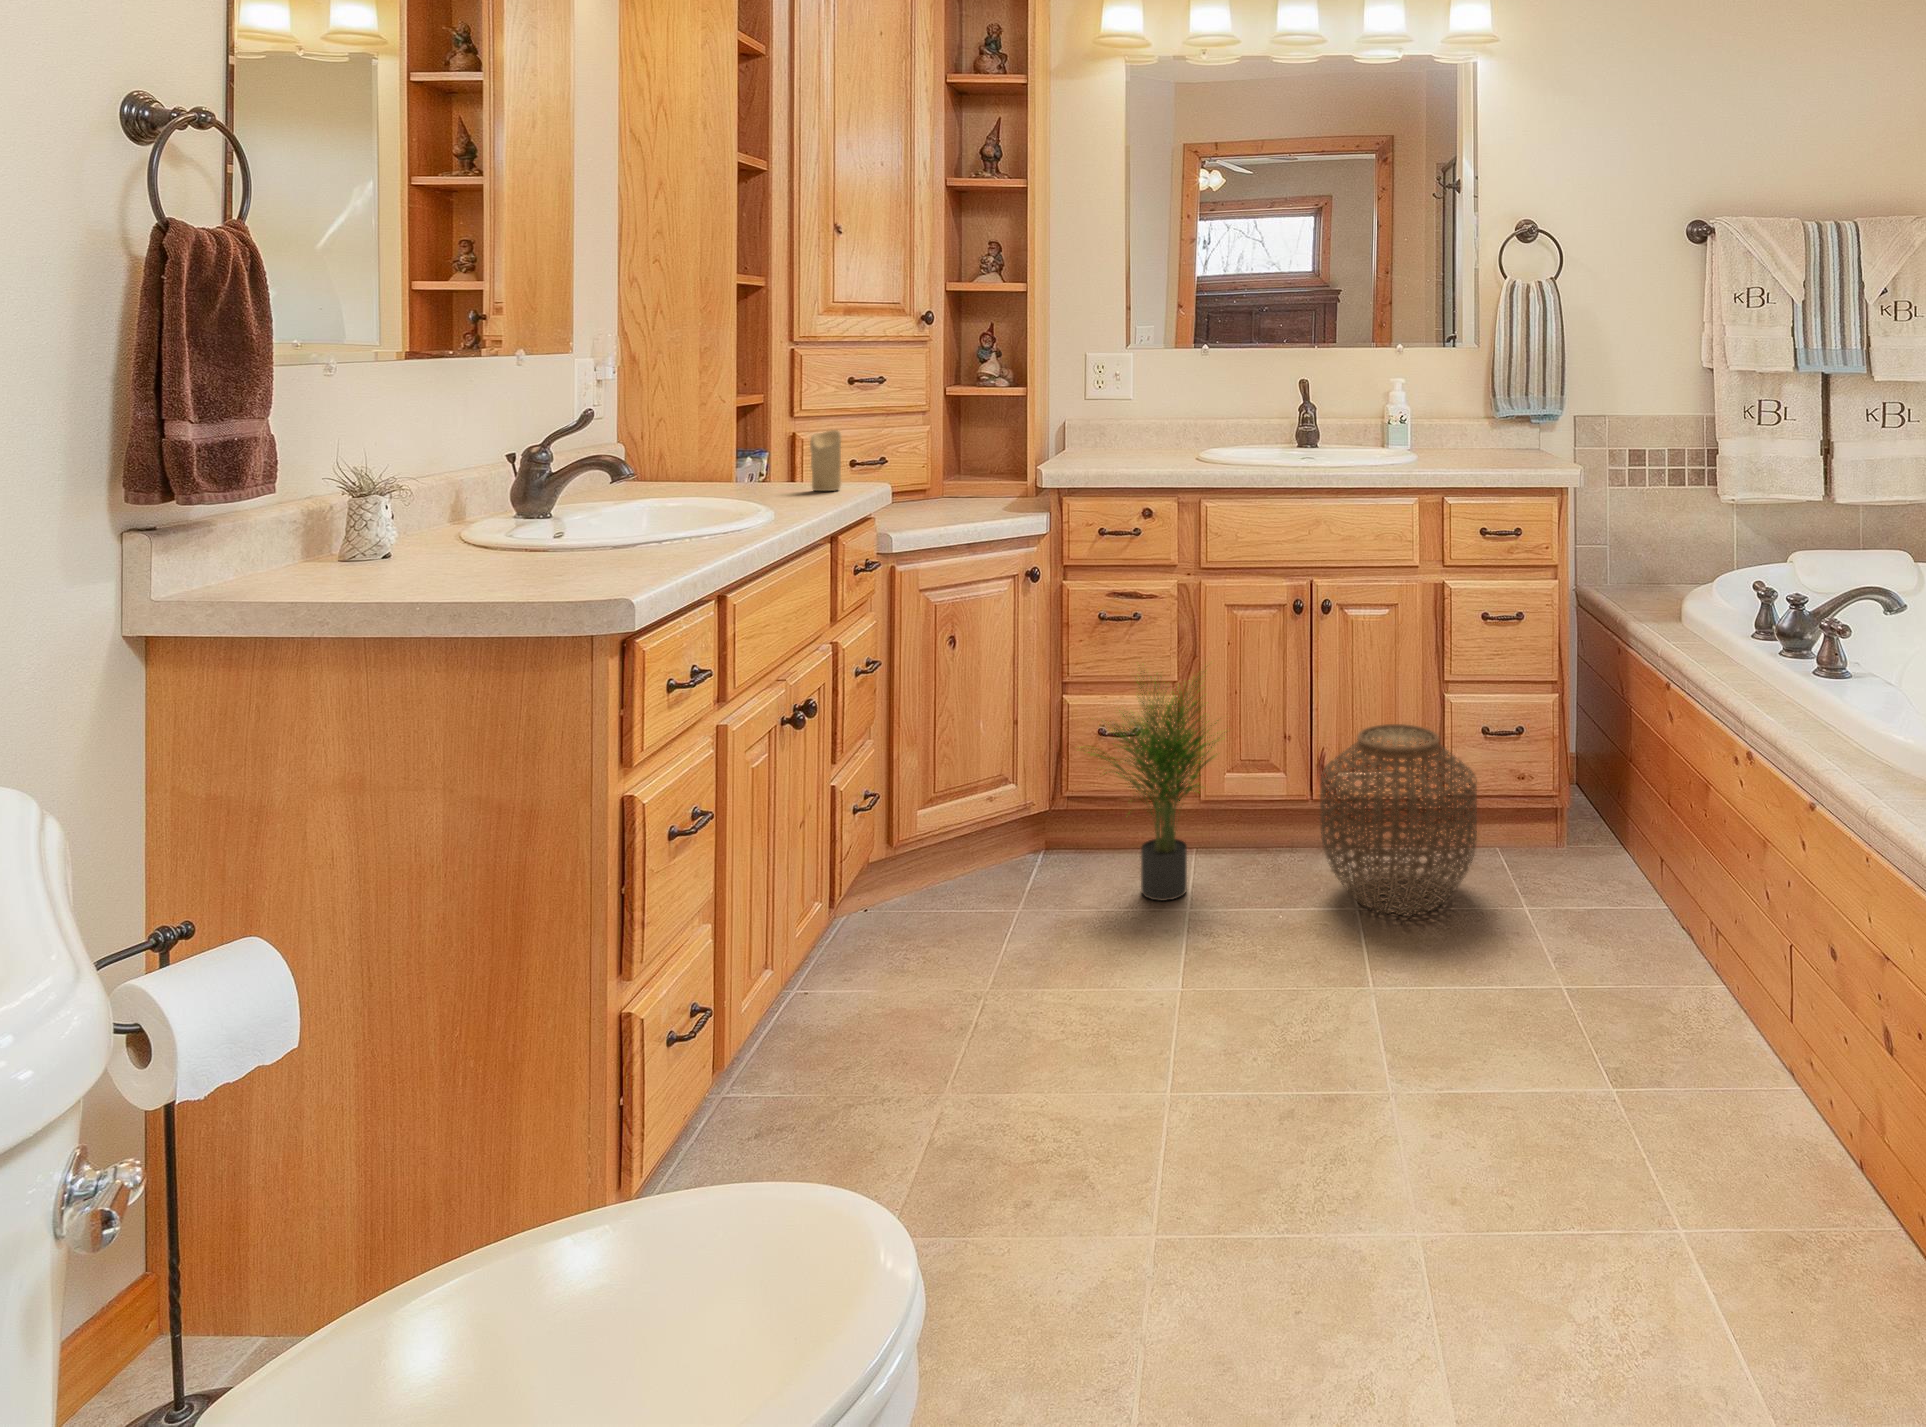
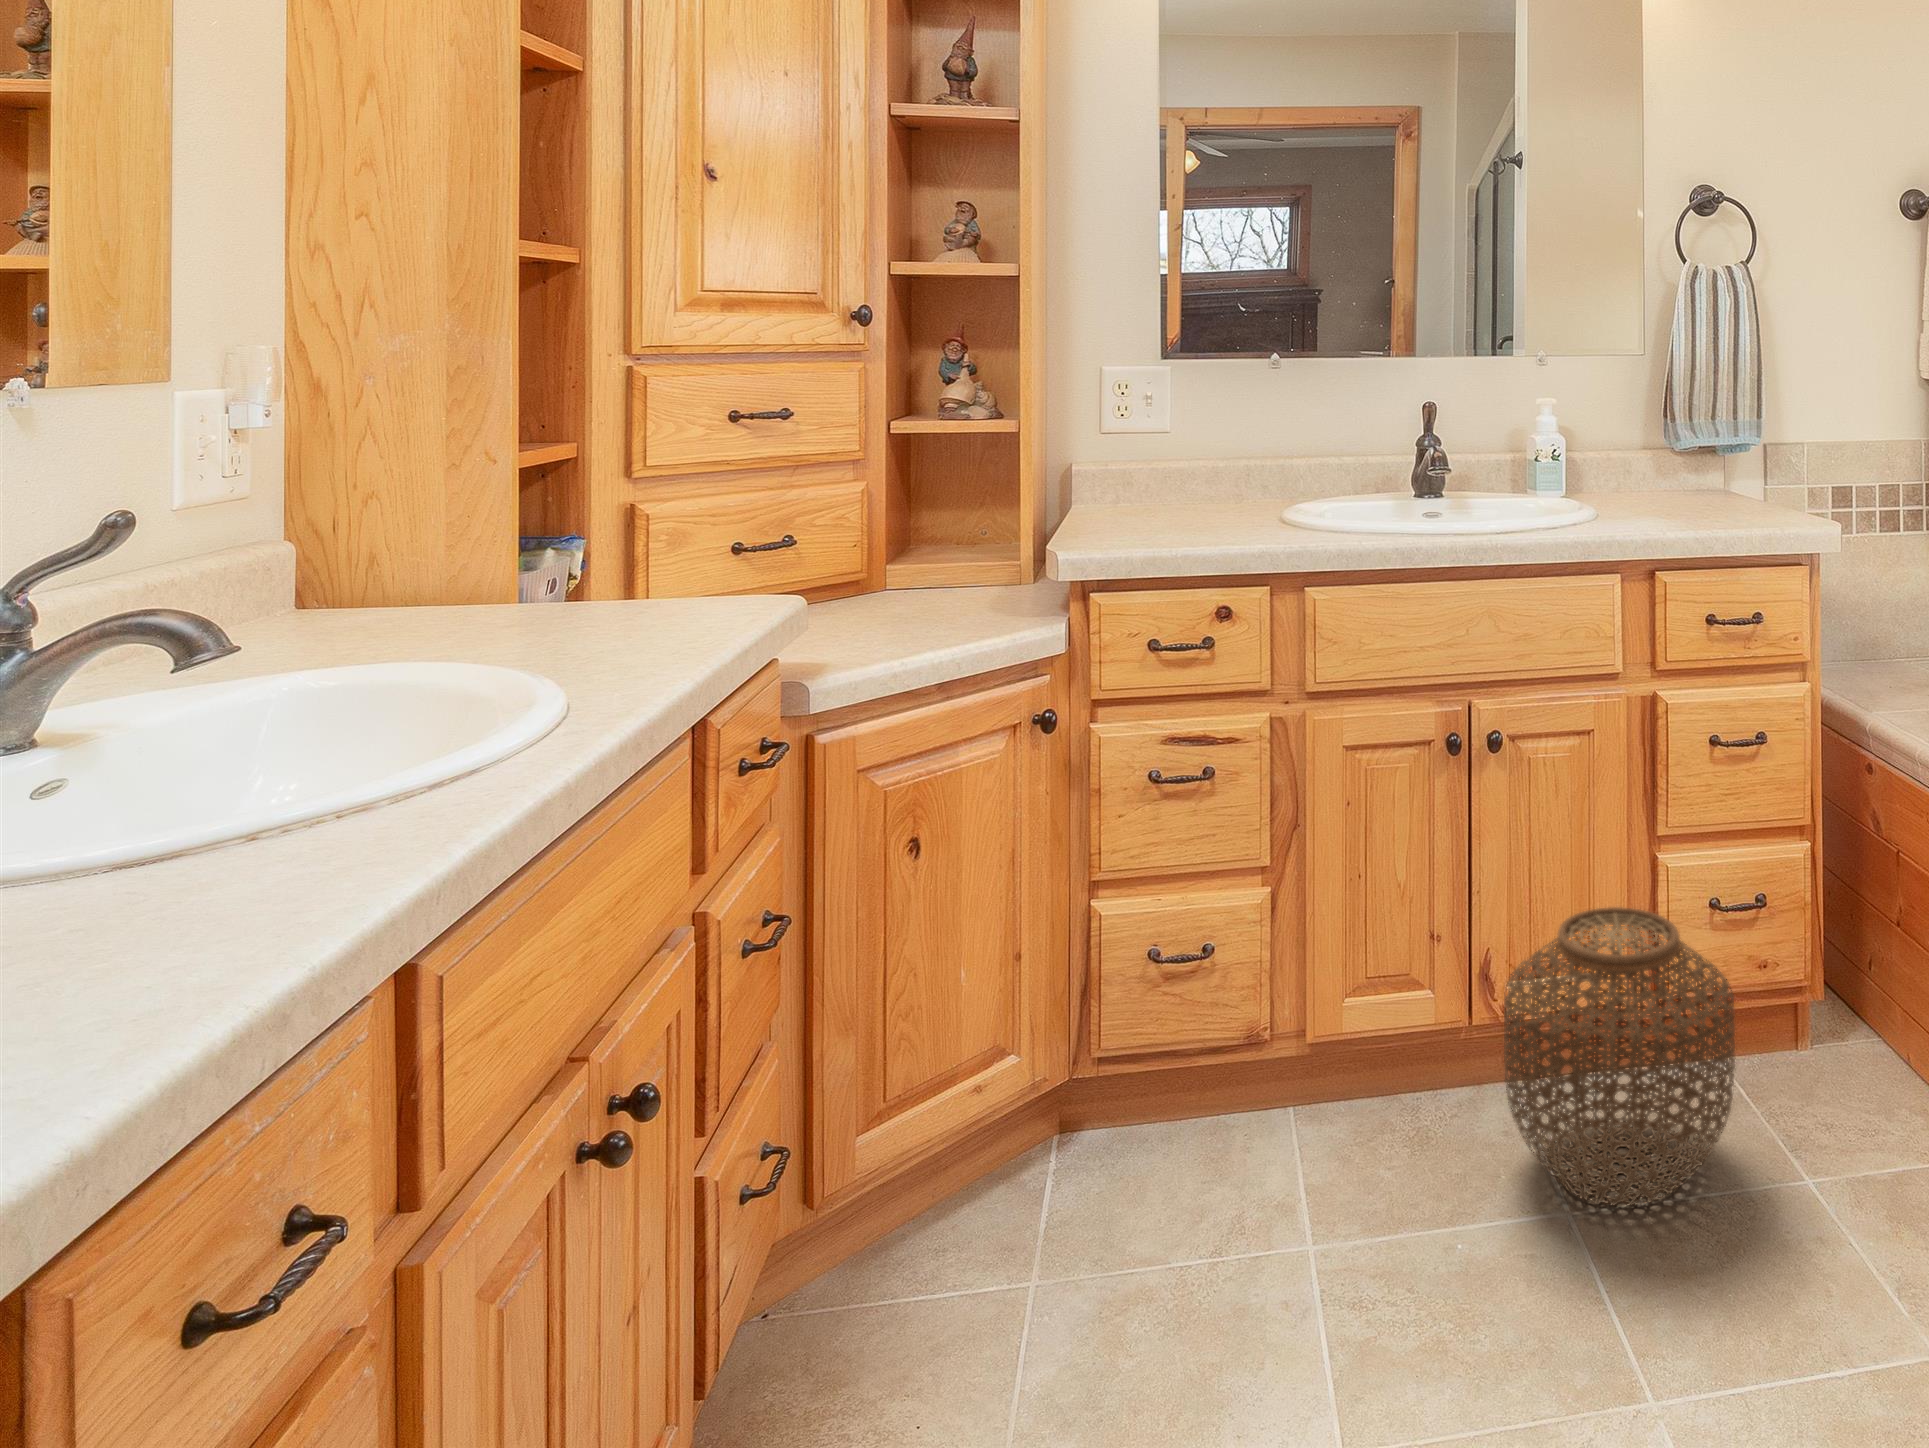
candle: present [810,430,841,491] -> none [658,510,718,618]
potted plant: present [1088,672,1219,901] -> none [1113,836,1375,1223]

